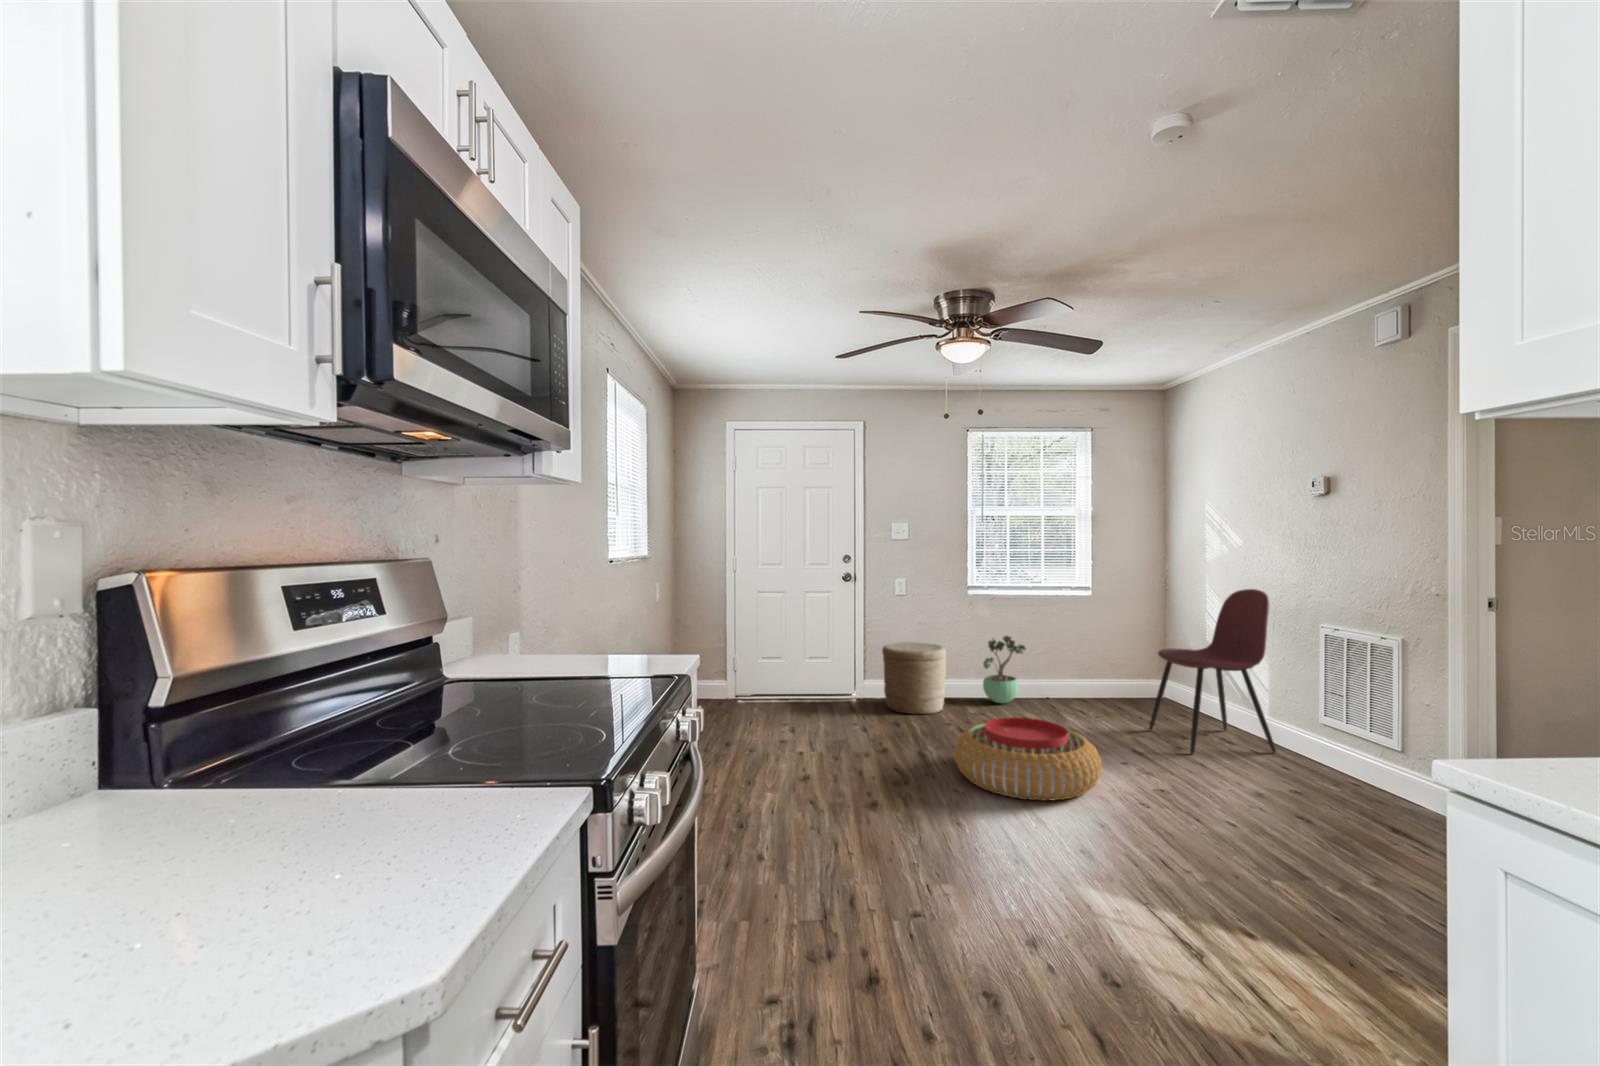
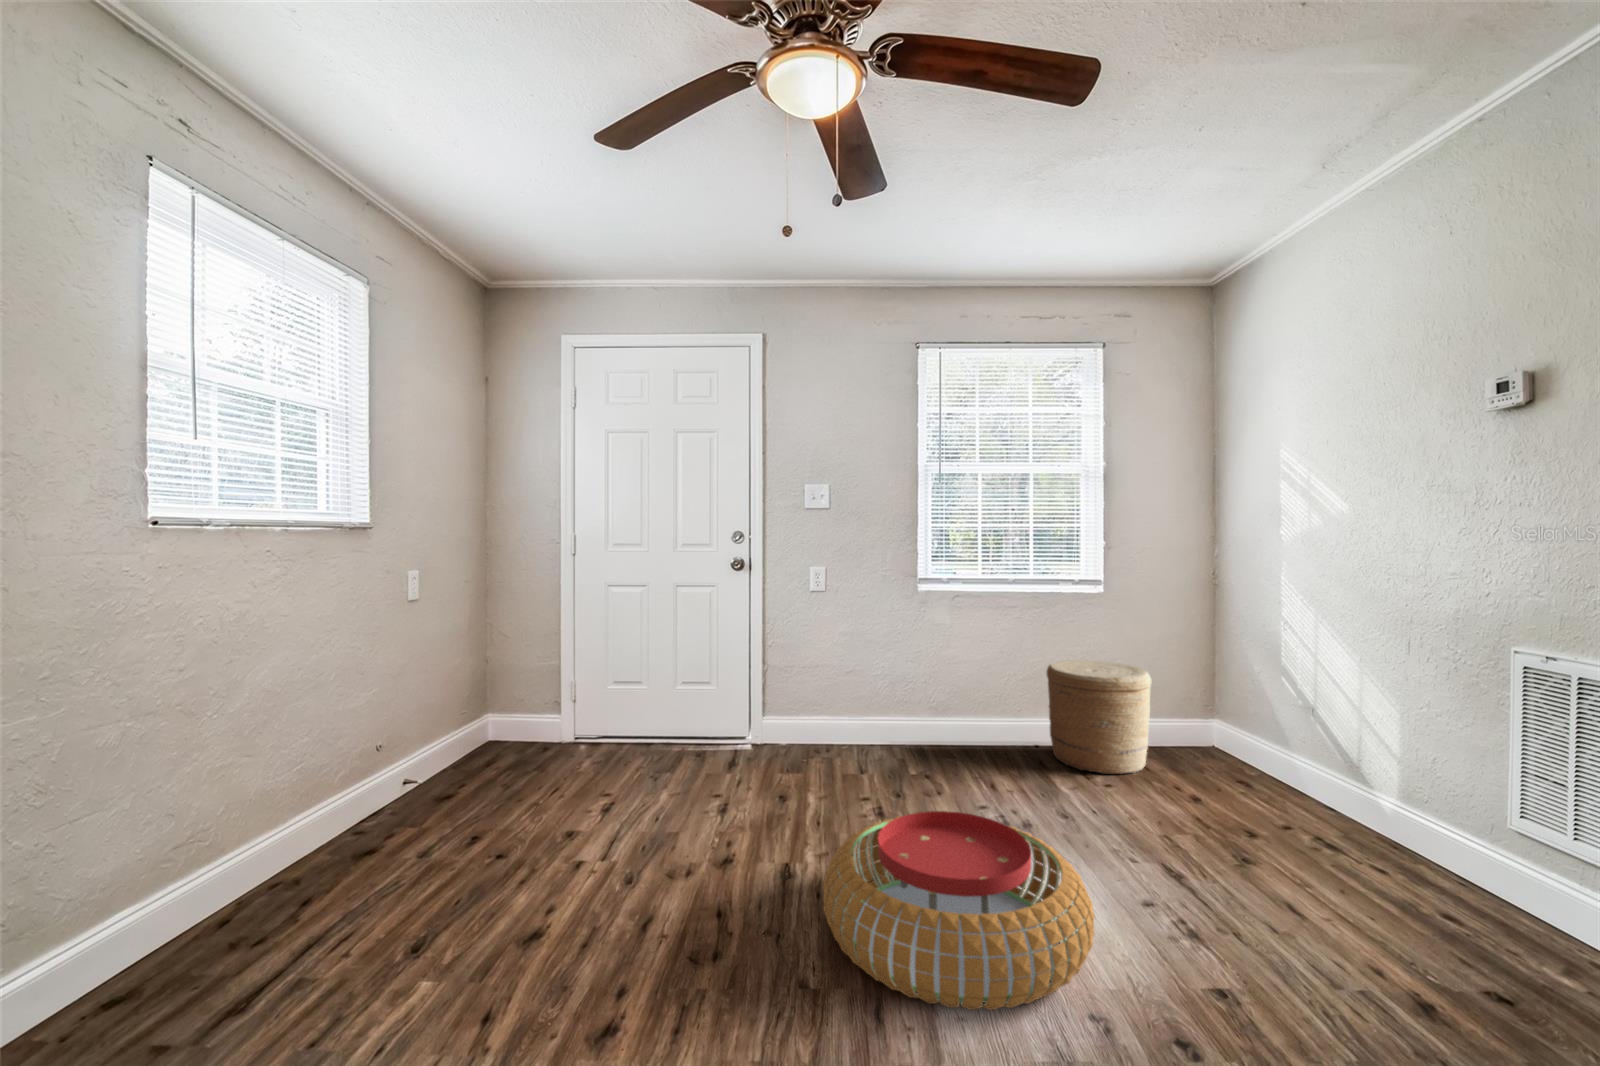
dining chair: present [1149,589,1276,754] -> none [1189,582,1420,873]
potted plant: present [983,636,1025,703] -> none [934,651,1000,754]
woven basket: present [882,642,946,714] -> present [1046,660,1152,774]

